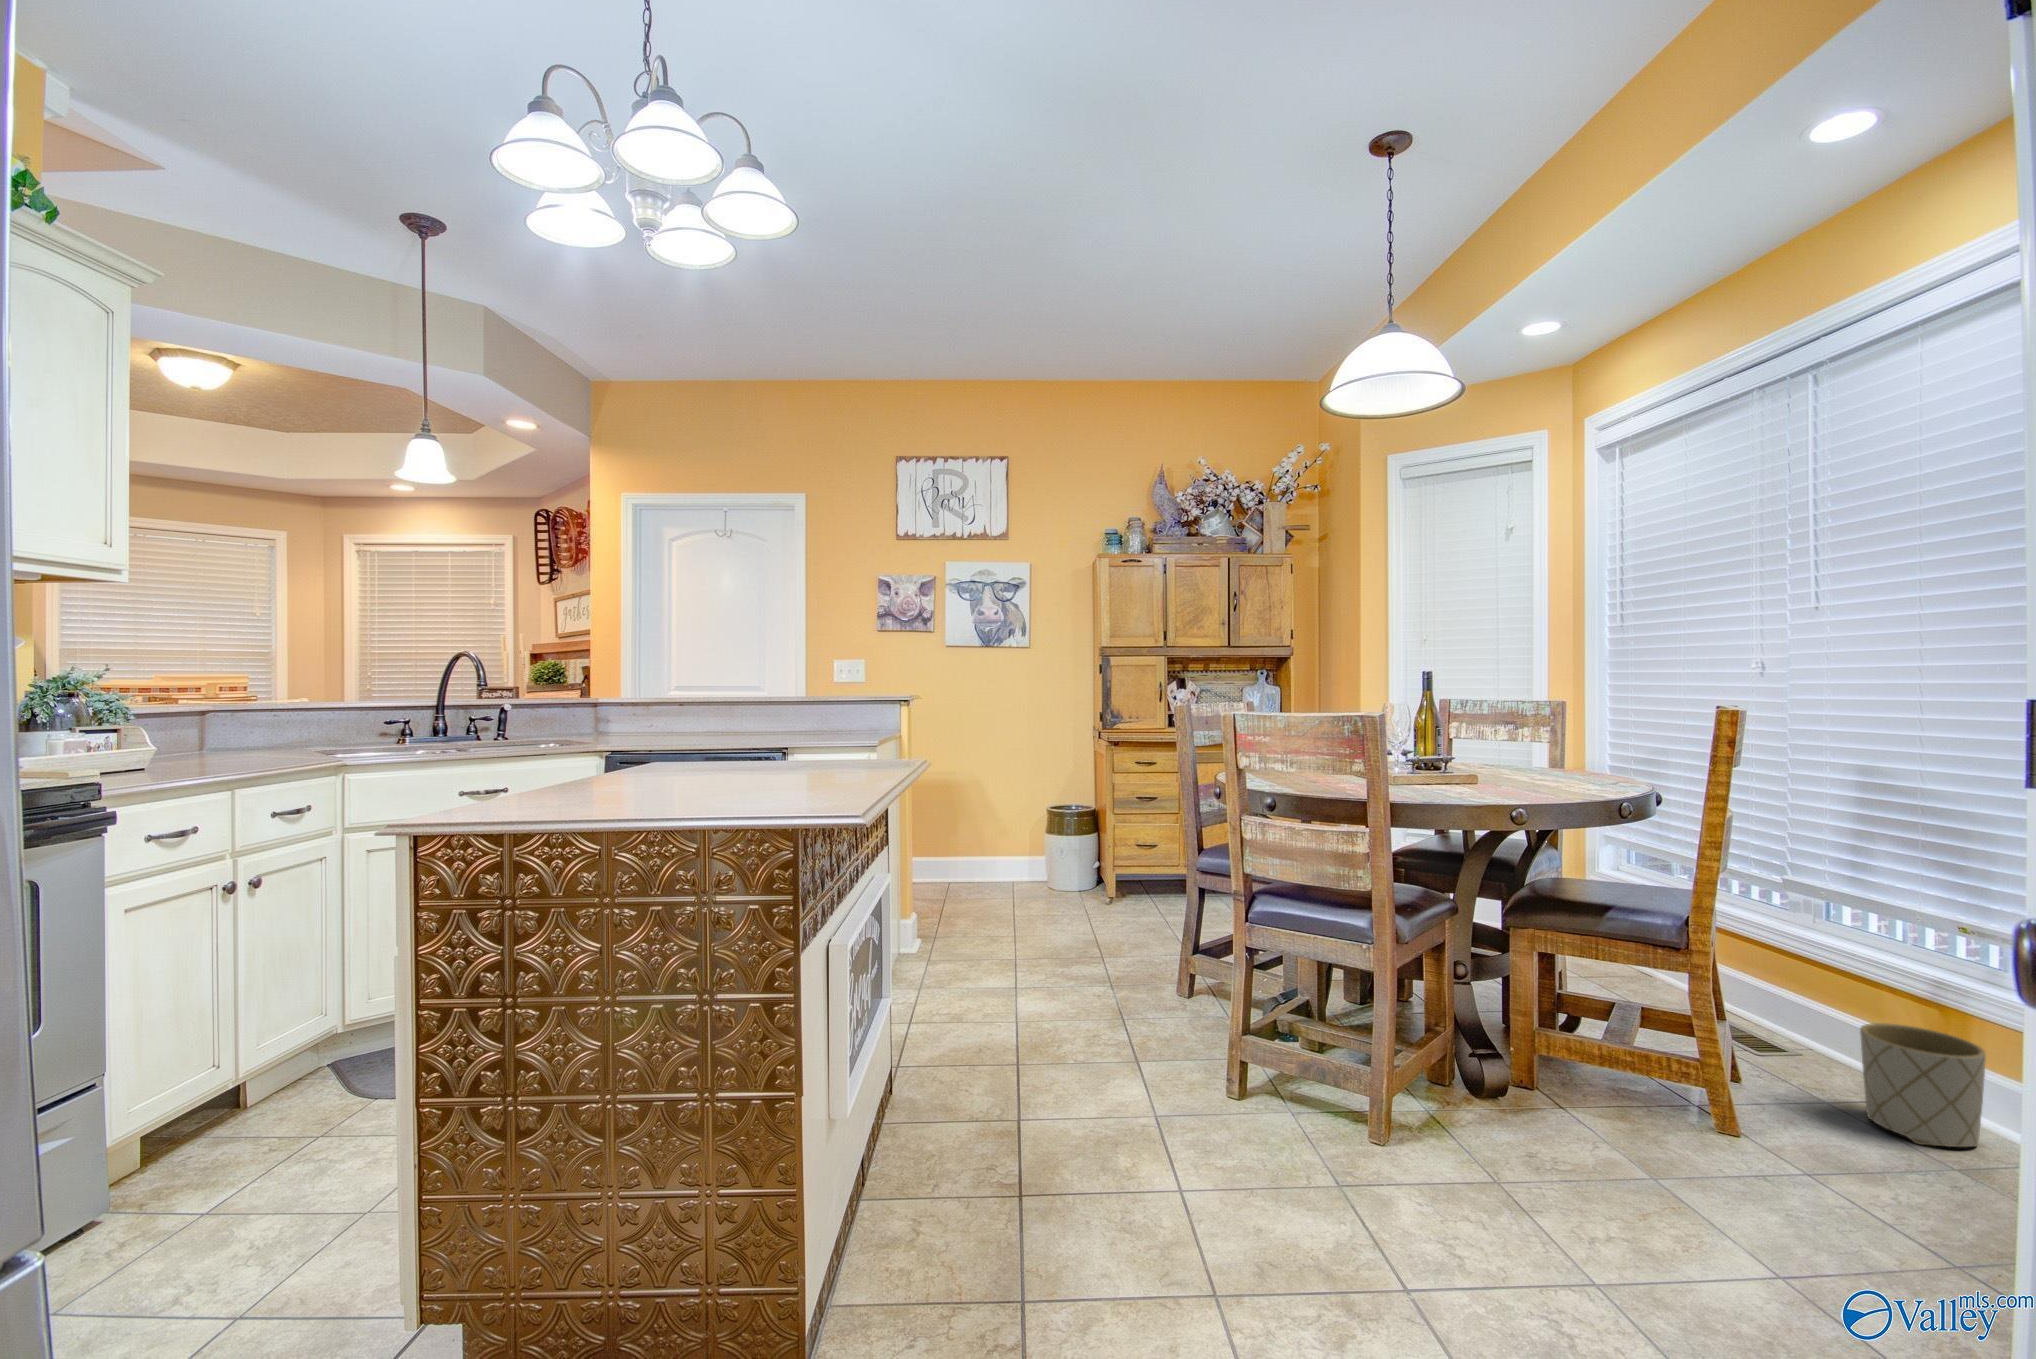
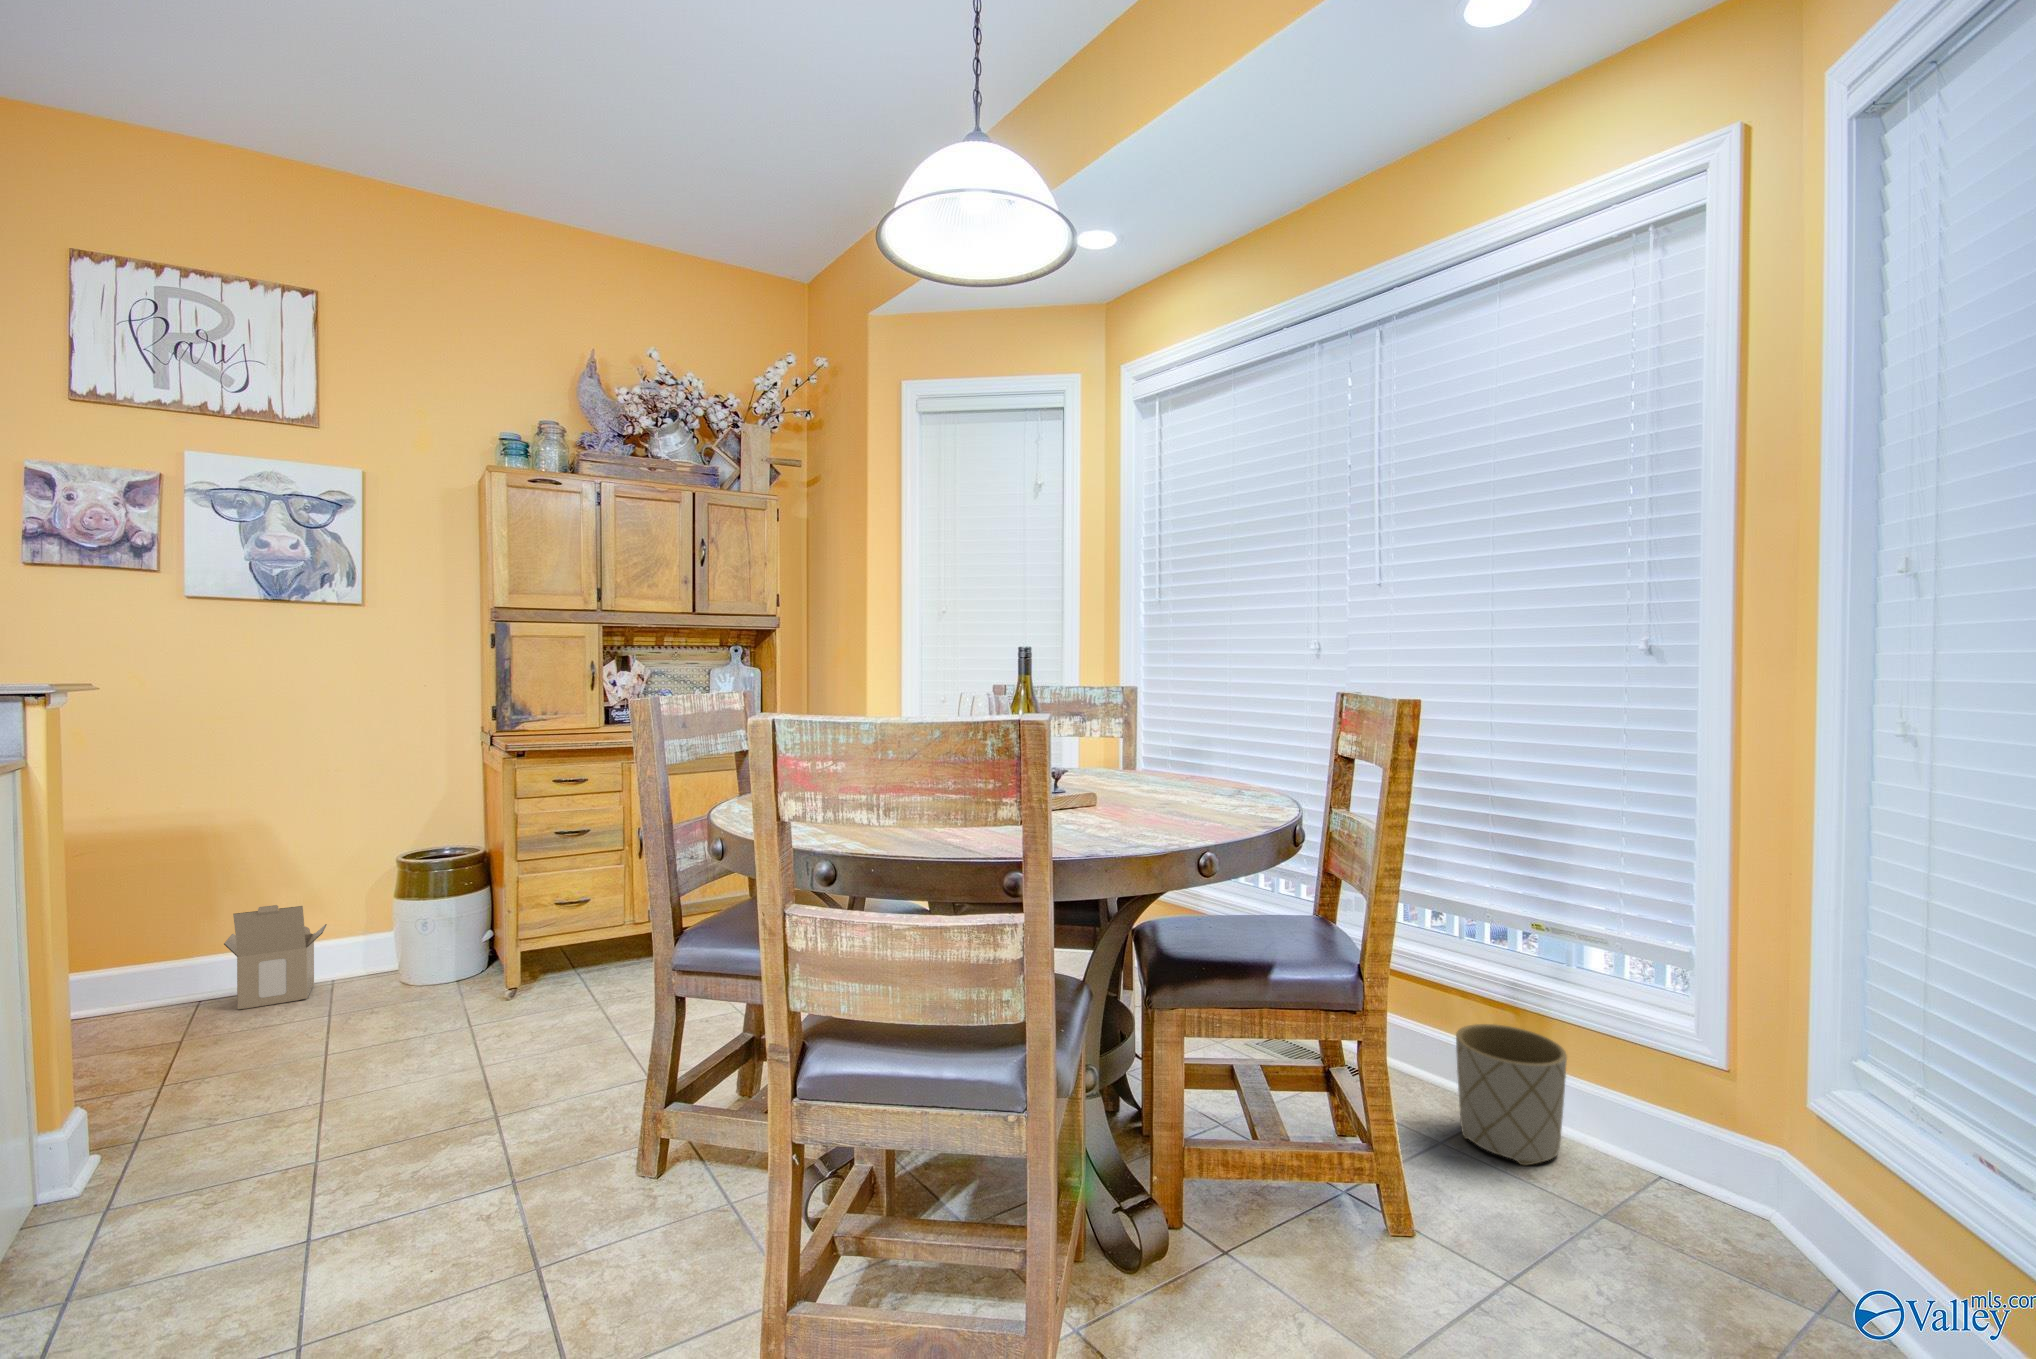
cardboard box: none [964,828,1010,888] -> present [224,905,327,1010]

